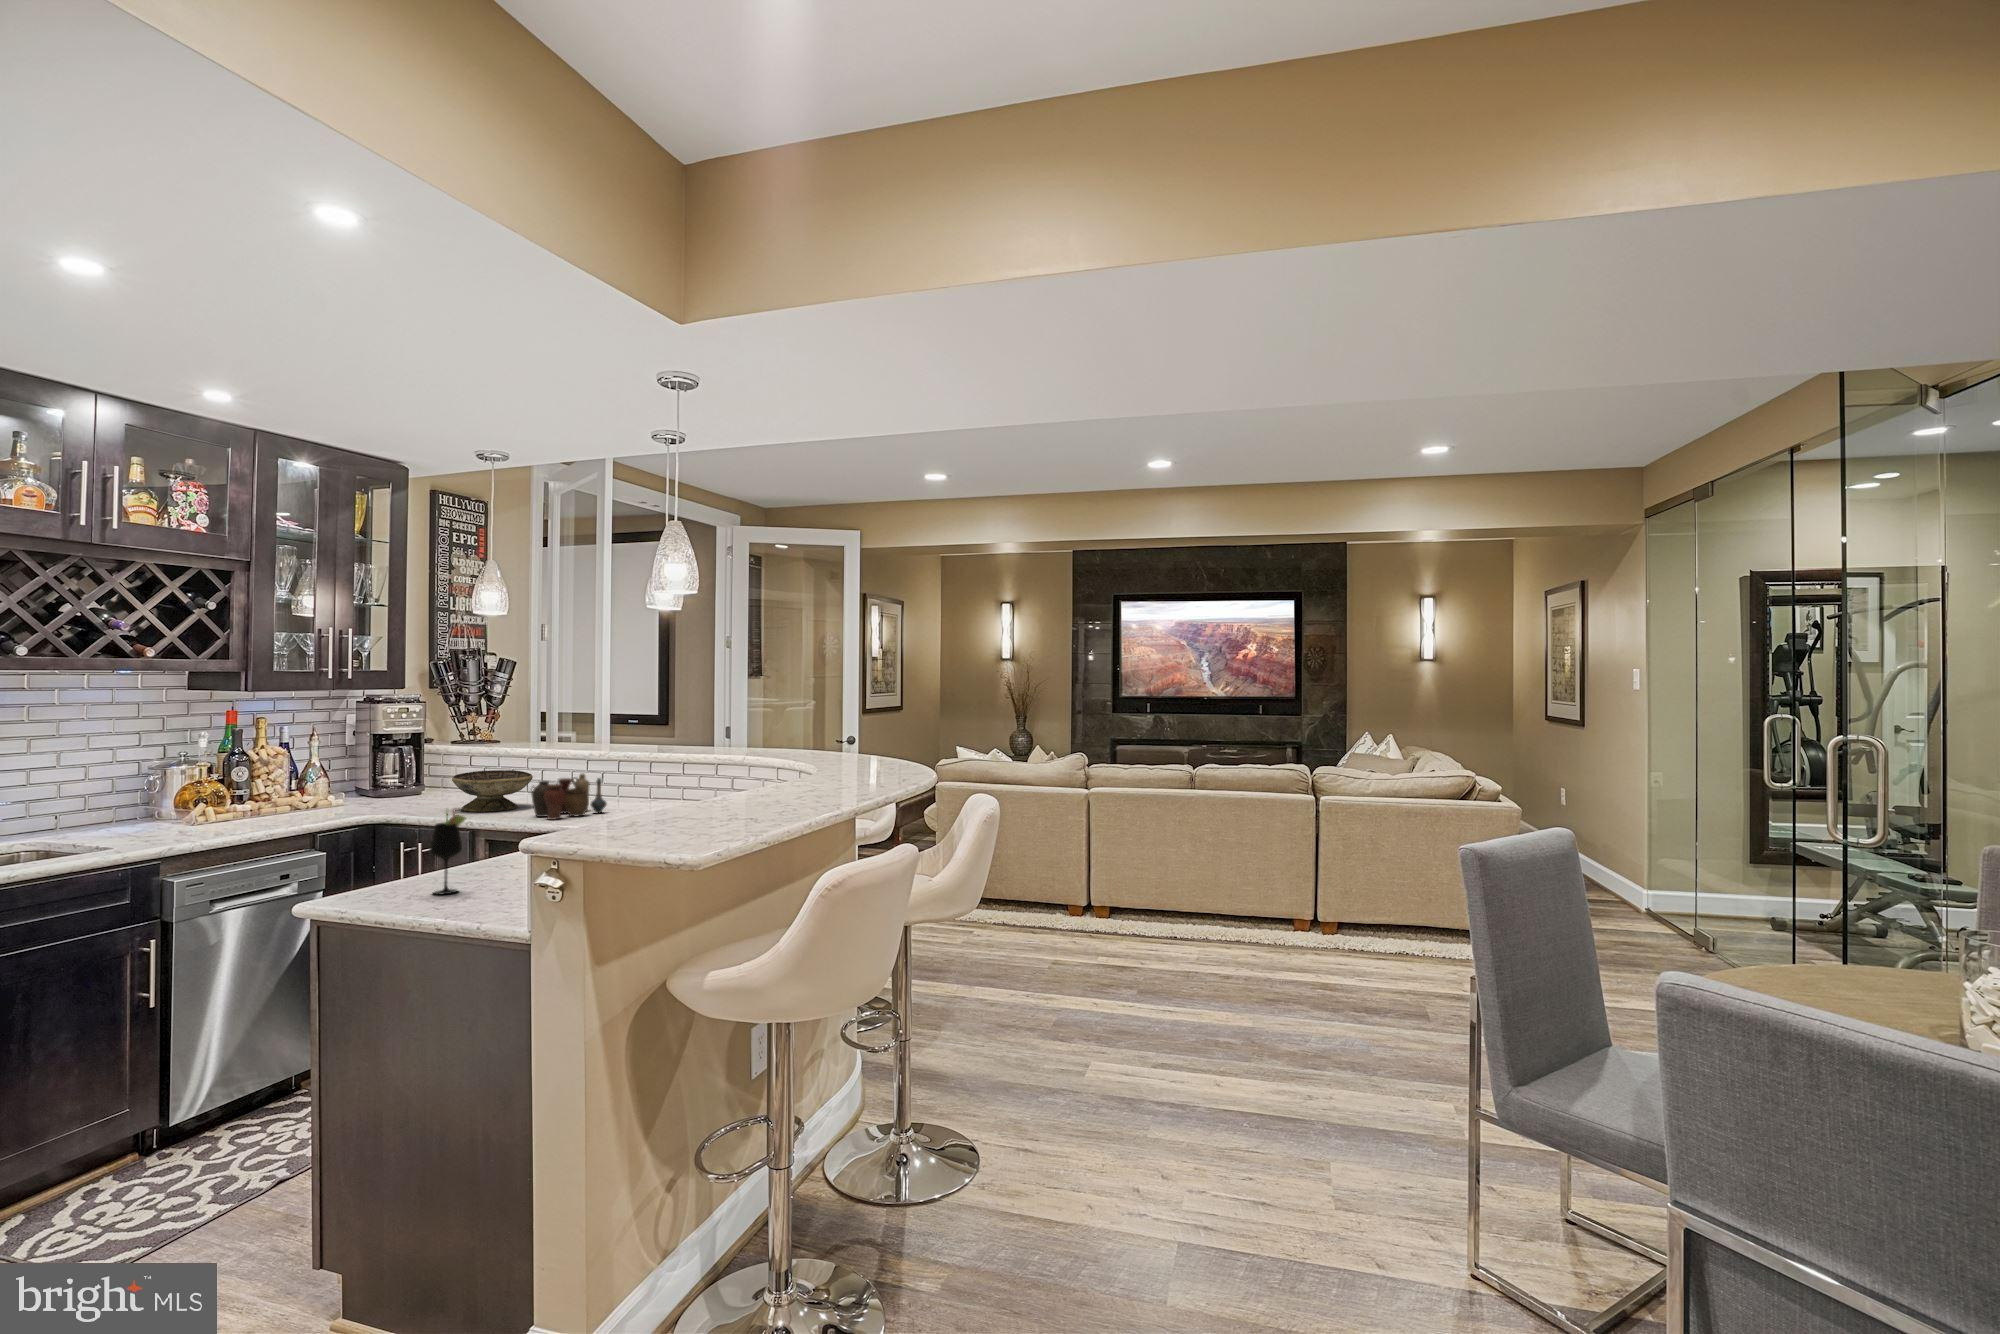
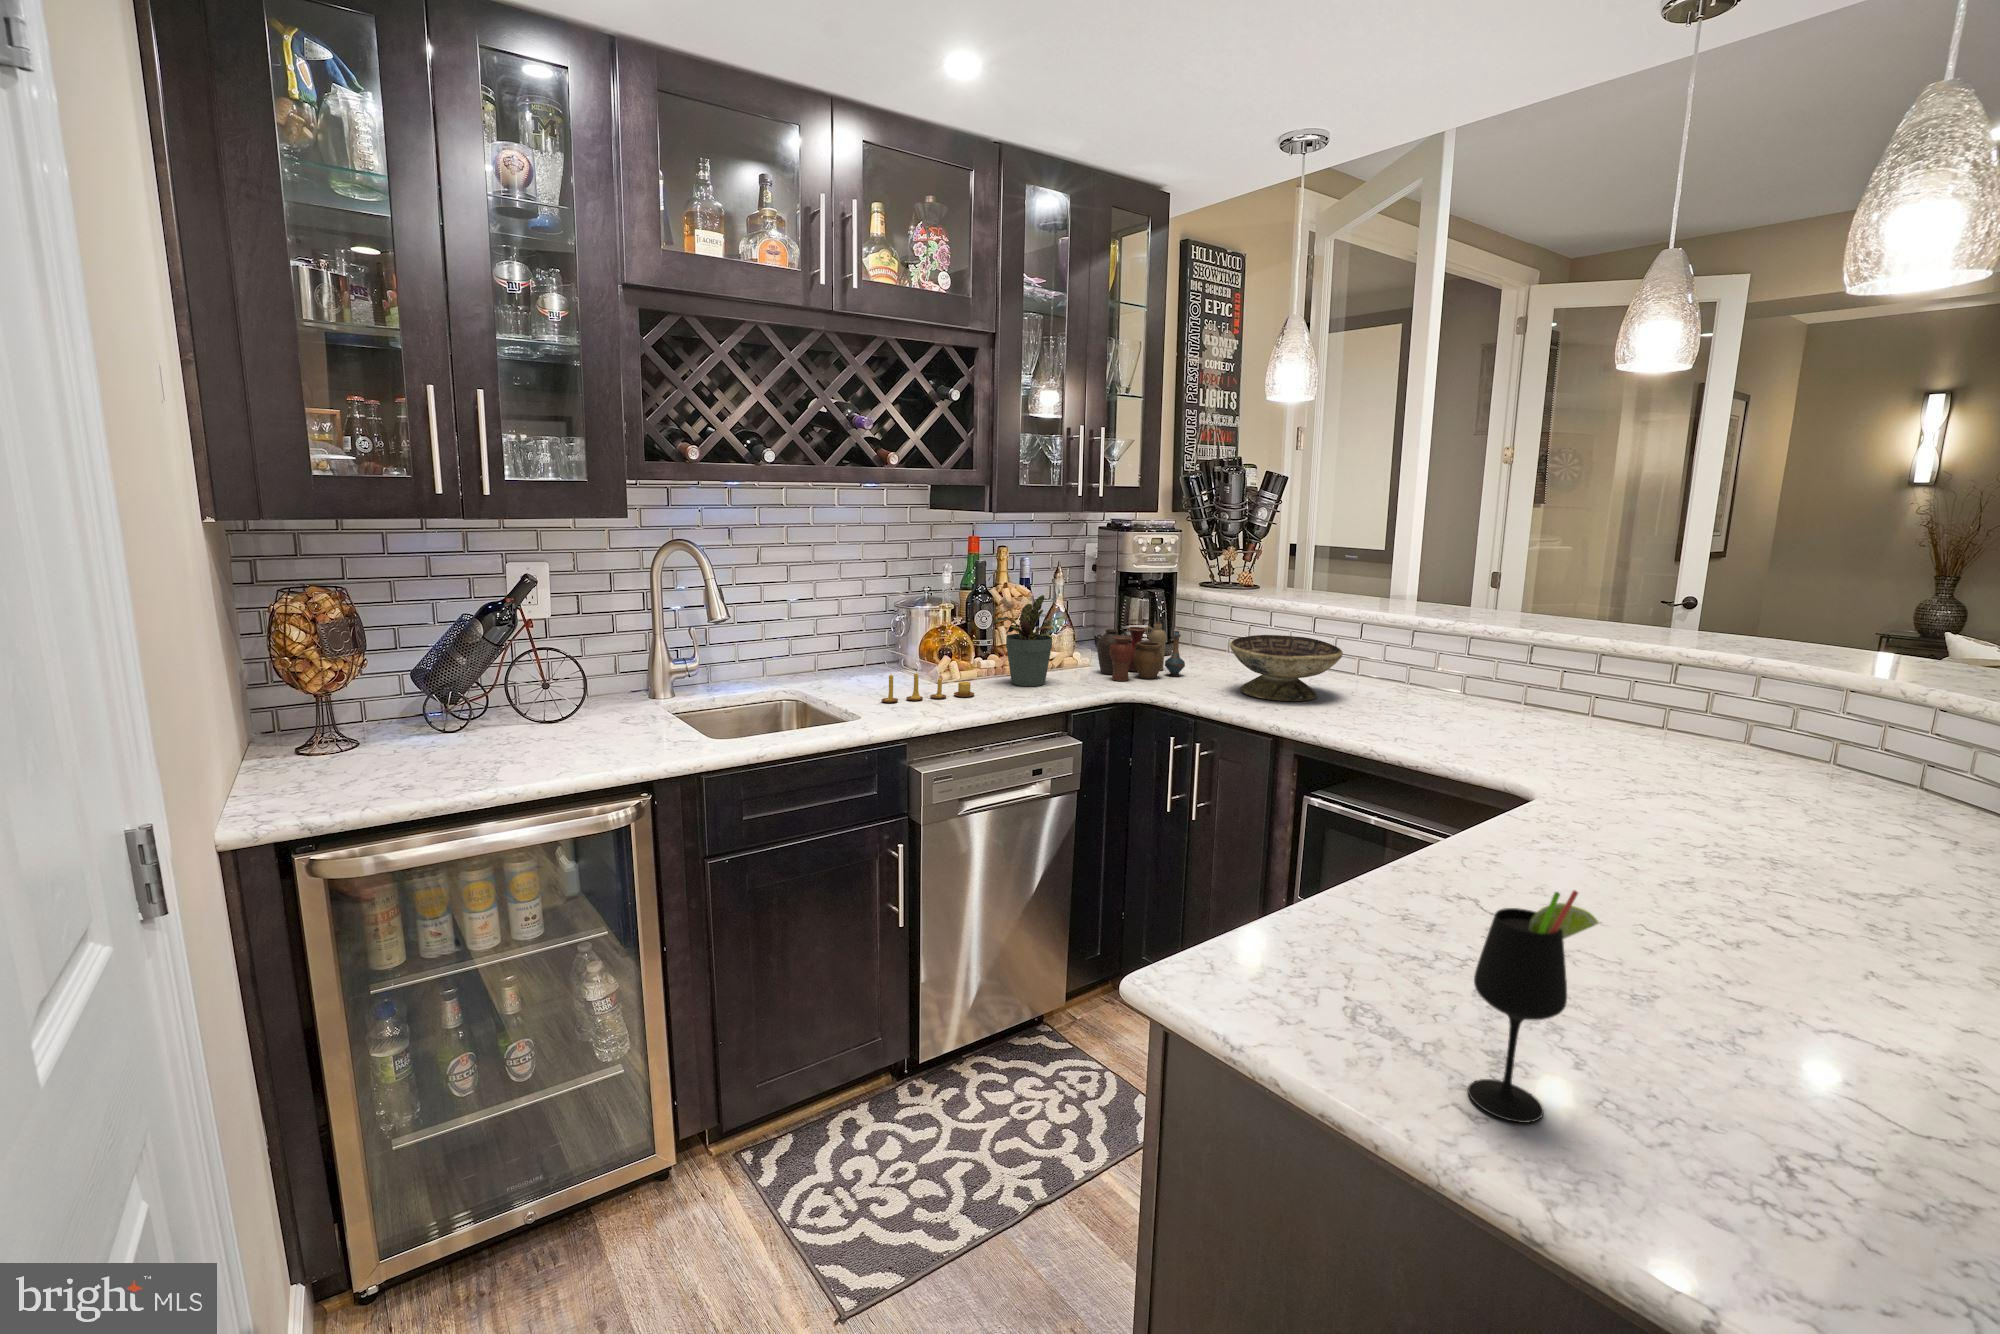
potted plant: none [249,751,314,821] -> present [994,595,1063,686]
vase: present [531,774,607,820] -> present [1096,622,1185,681]
candle: none [135,812,228,838] -> present [881,673,974,702]

